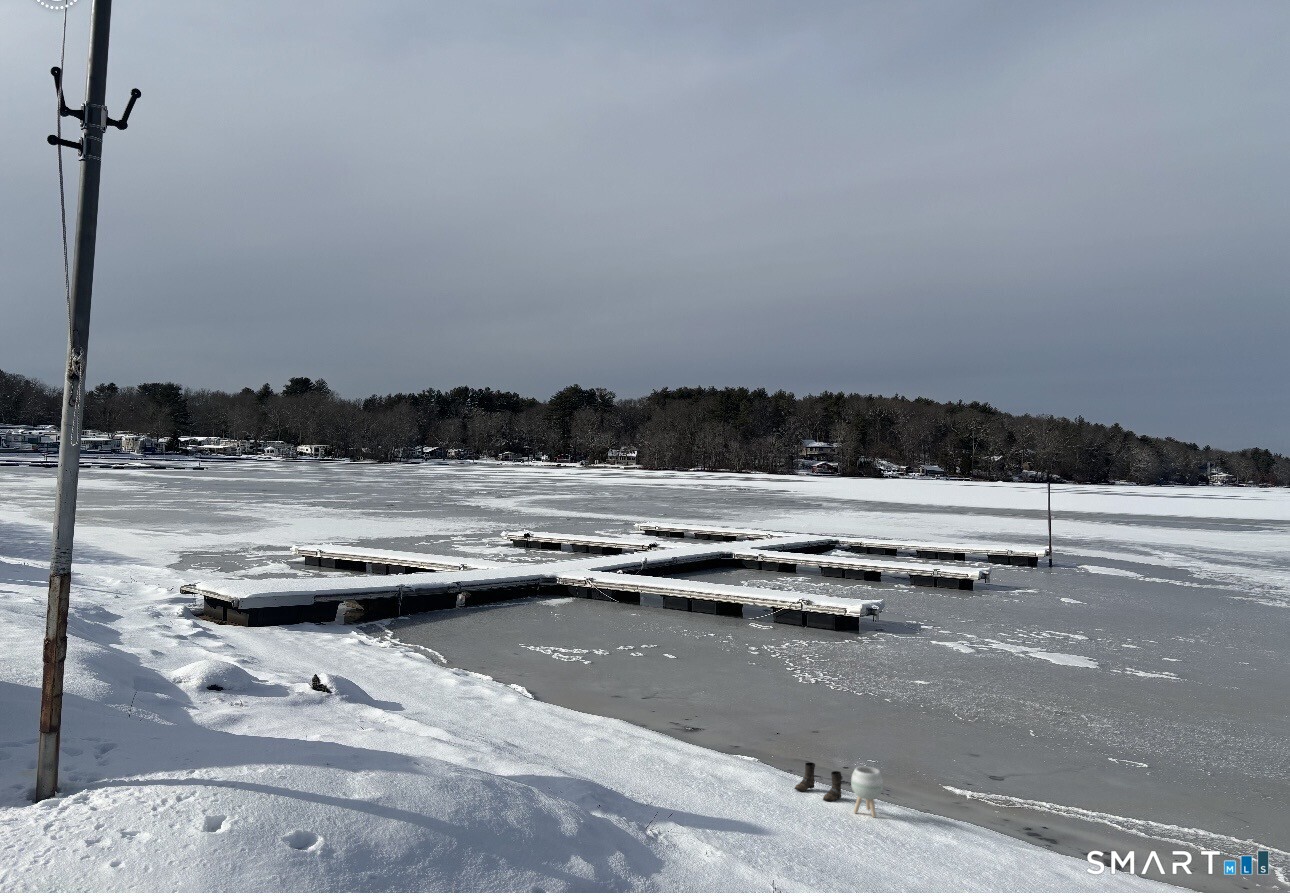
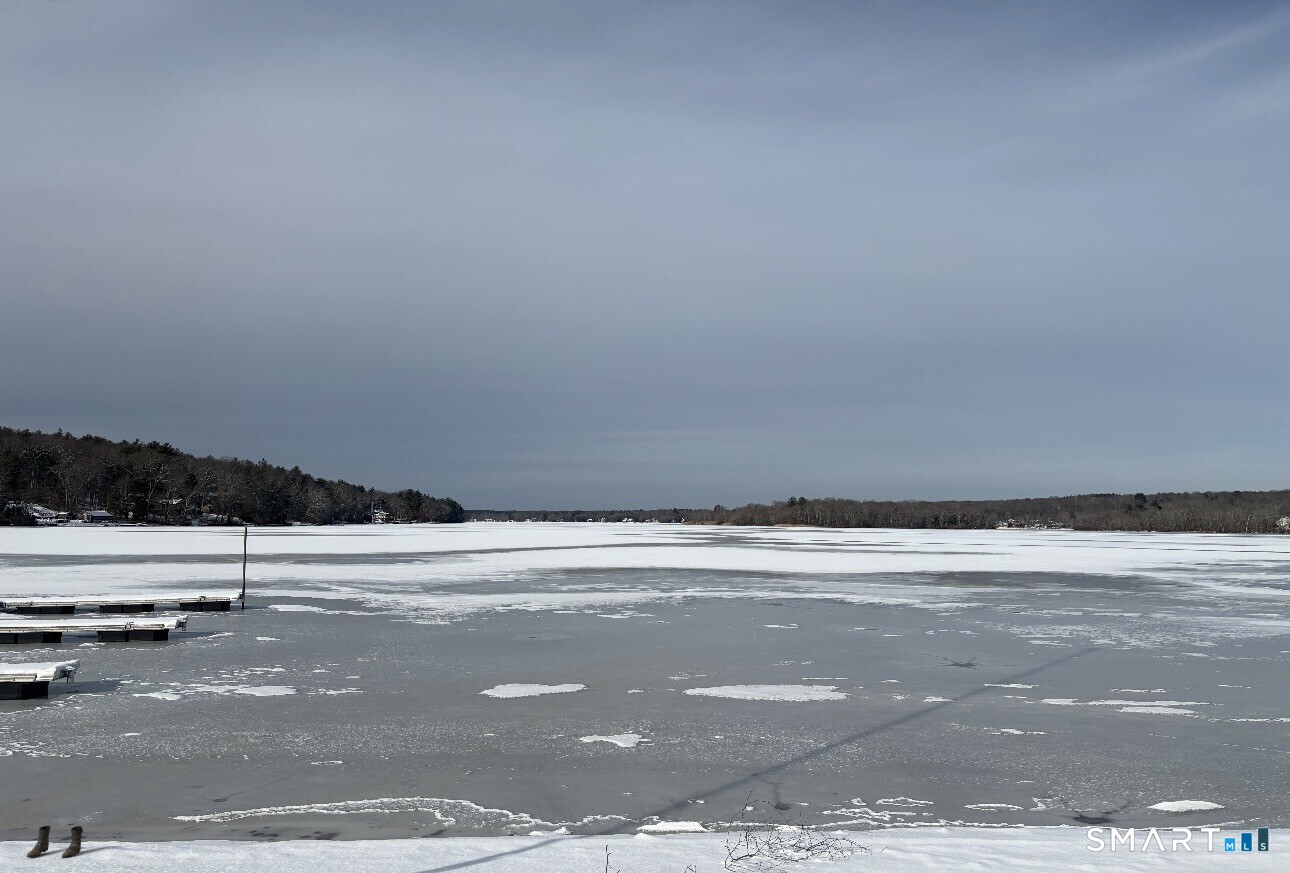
planter: present [851,766,883,817] -> none [97,811,130,859]

